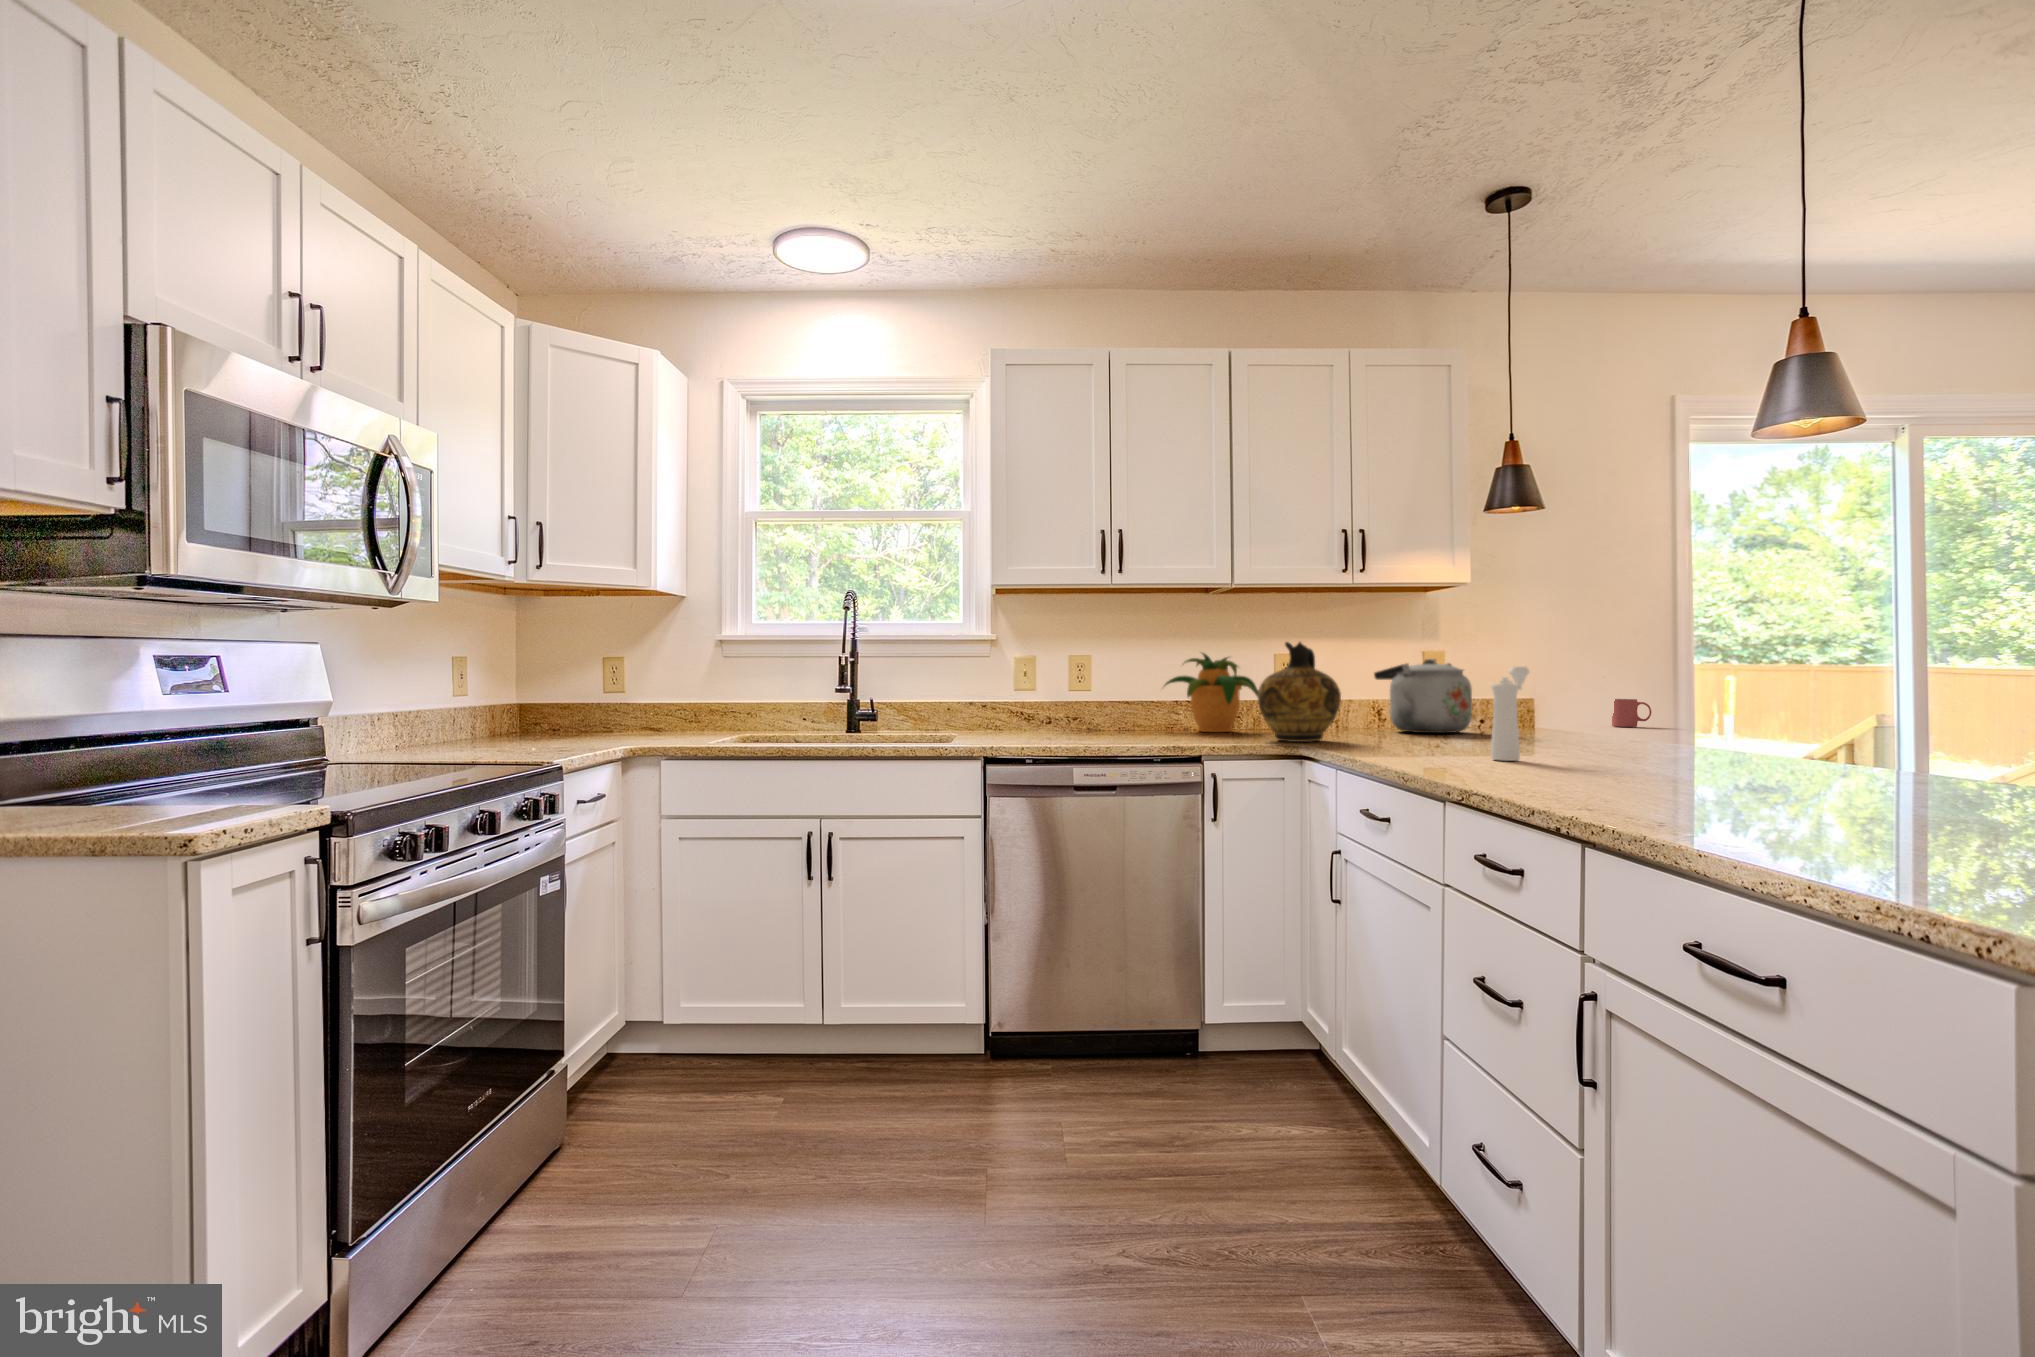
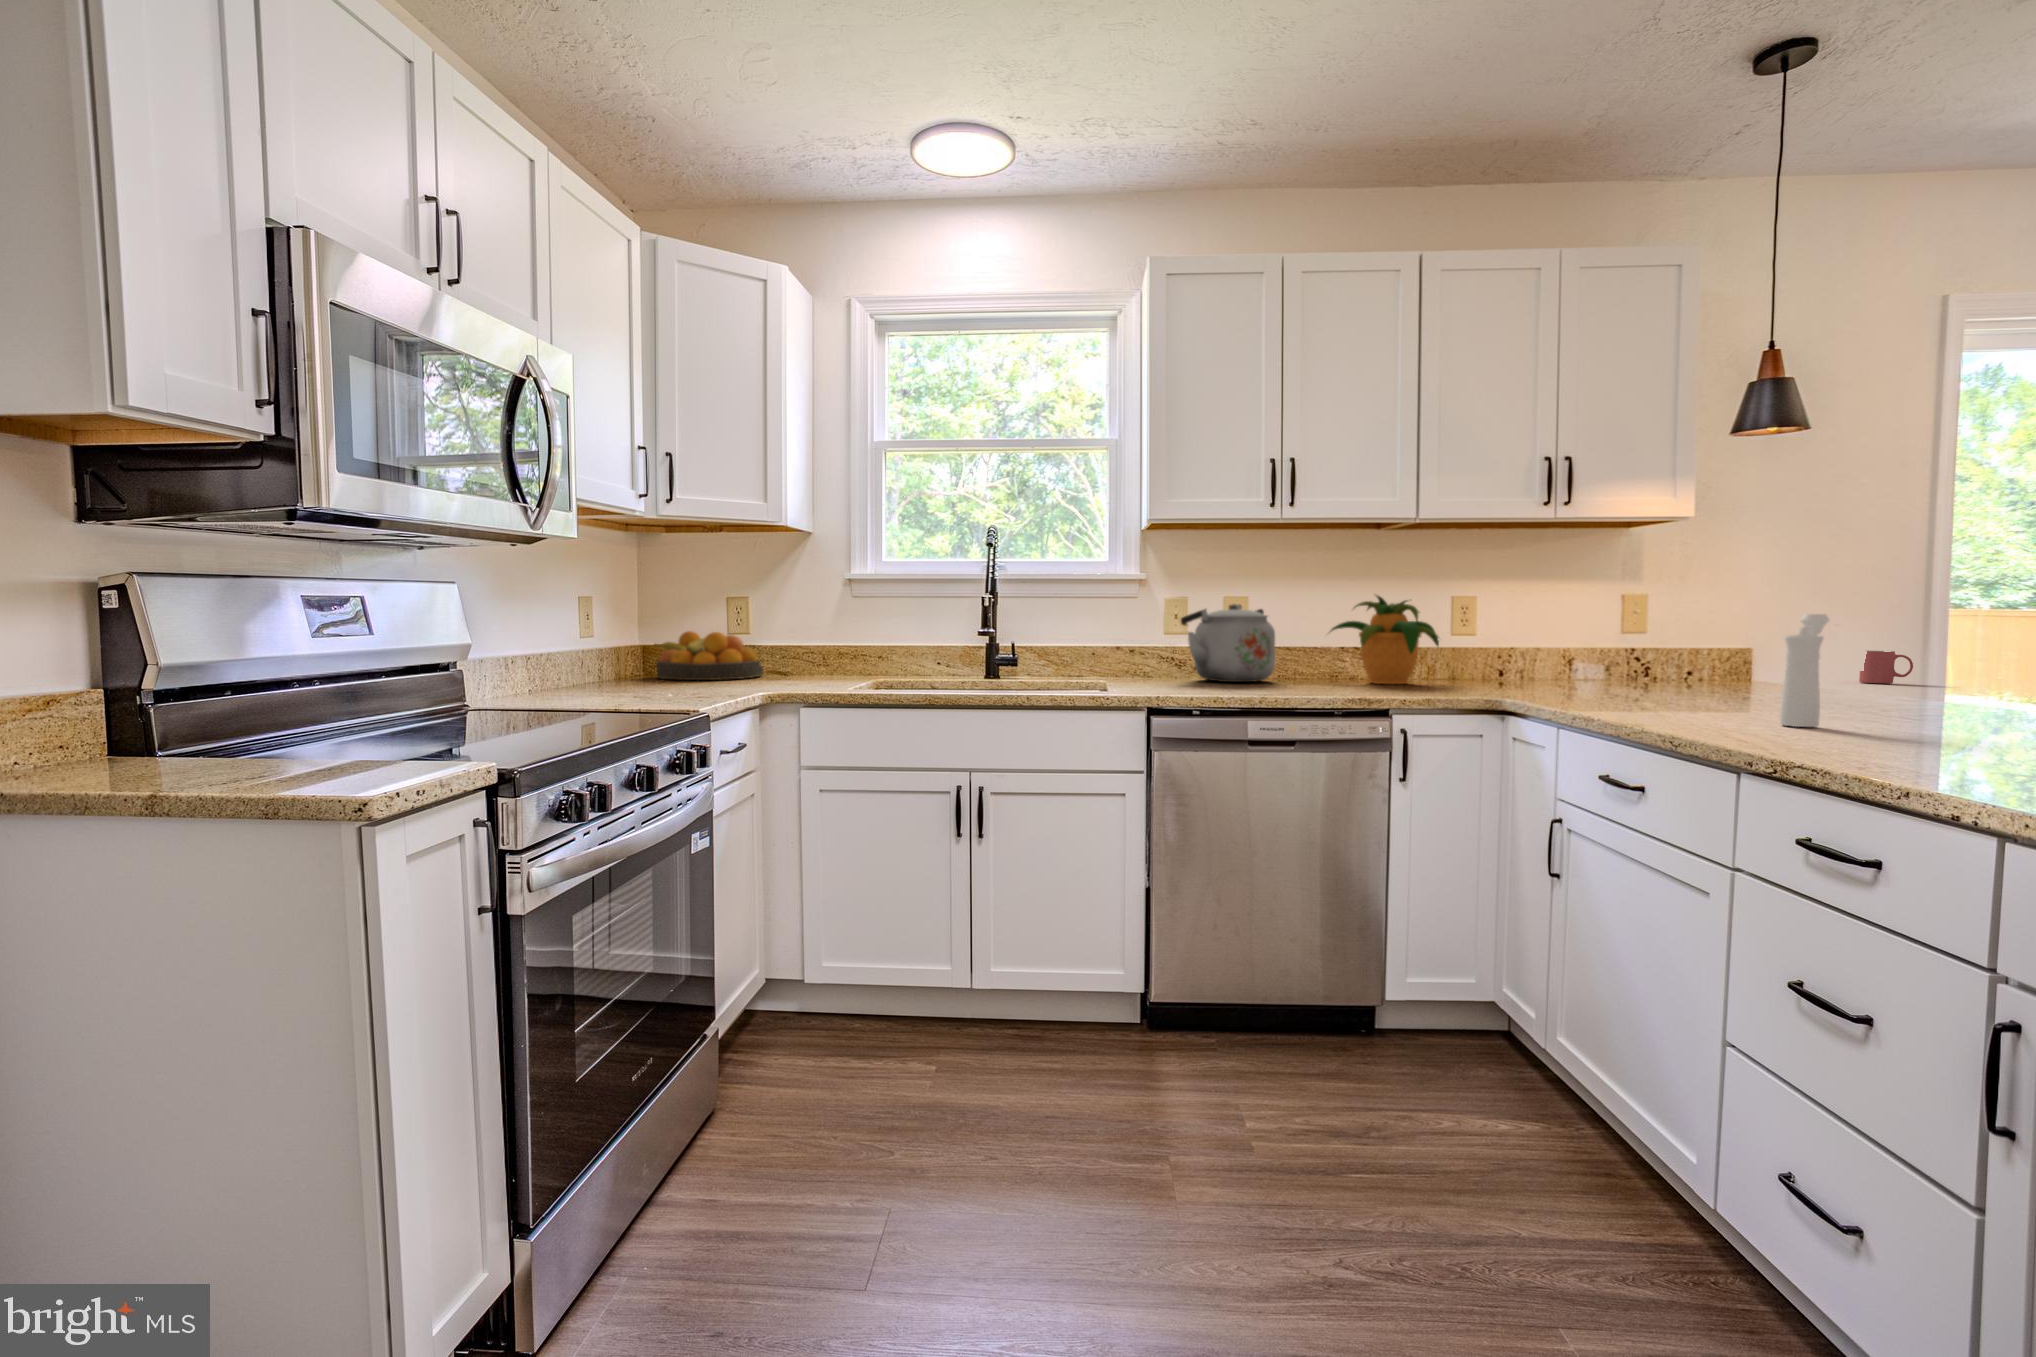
ceramic jug: present [1258,642,1341,742] -> none [1454,583,1558,698]
kettle: present [1374,658,1472,733] -> present [1181,604,1275,682]
fruit bowl: none [527,689,638,736] -> present [655,631,763,680]

